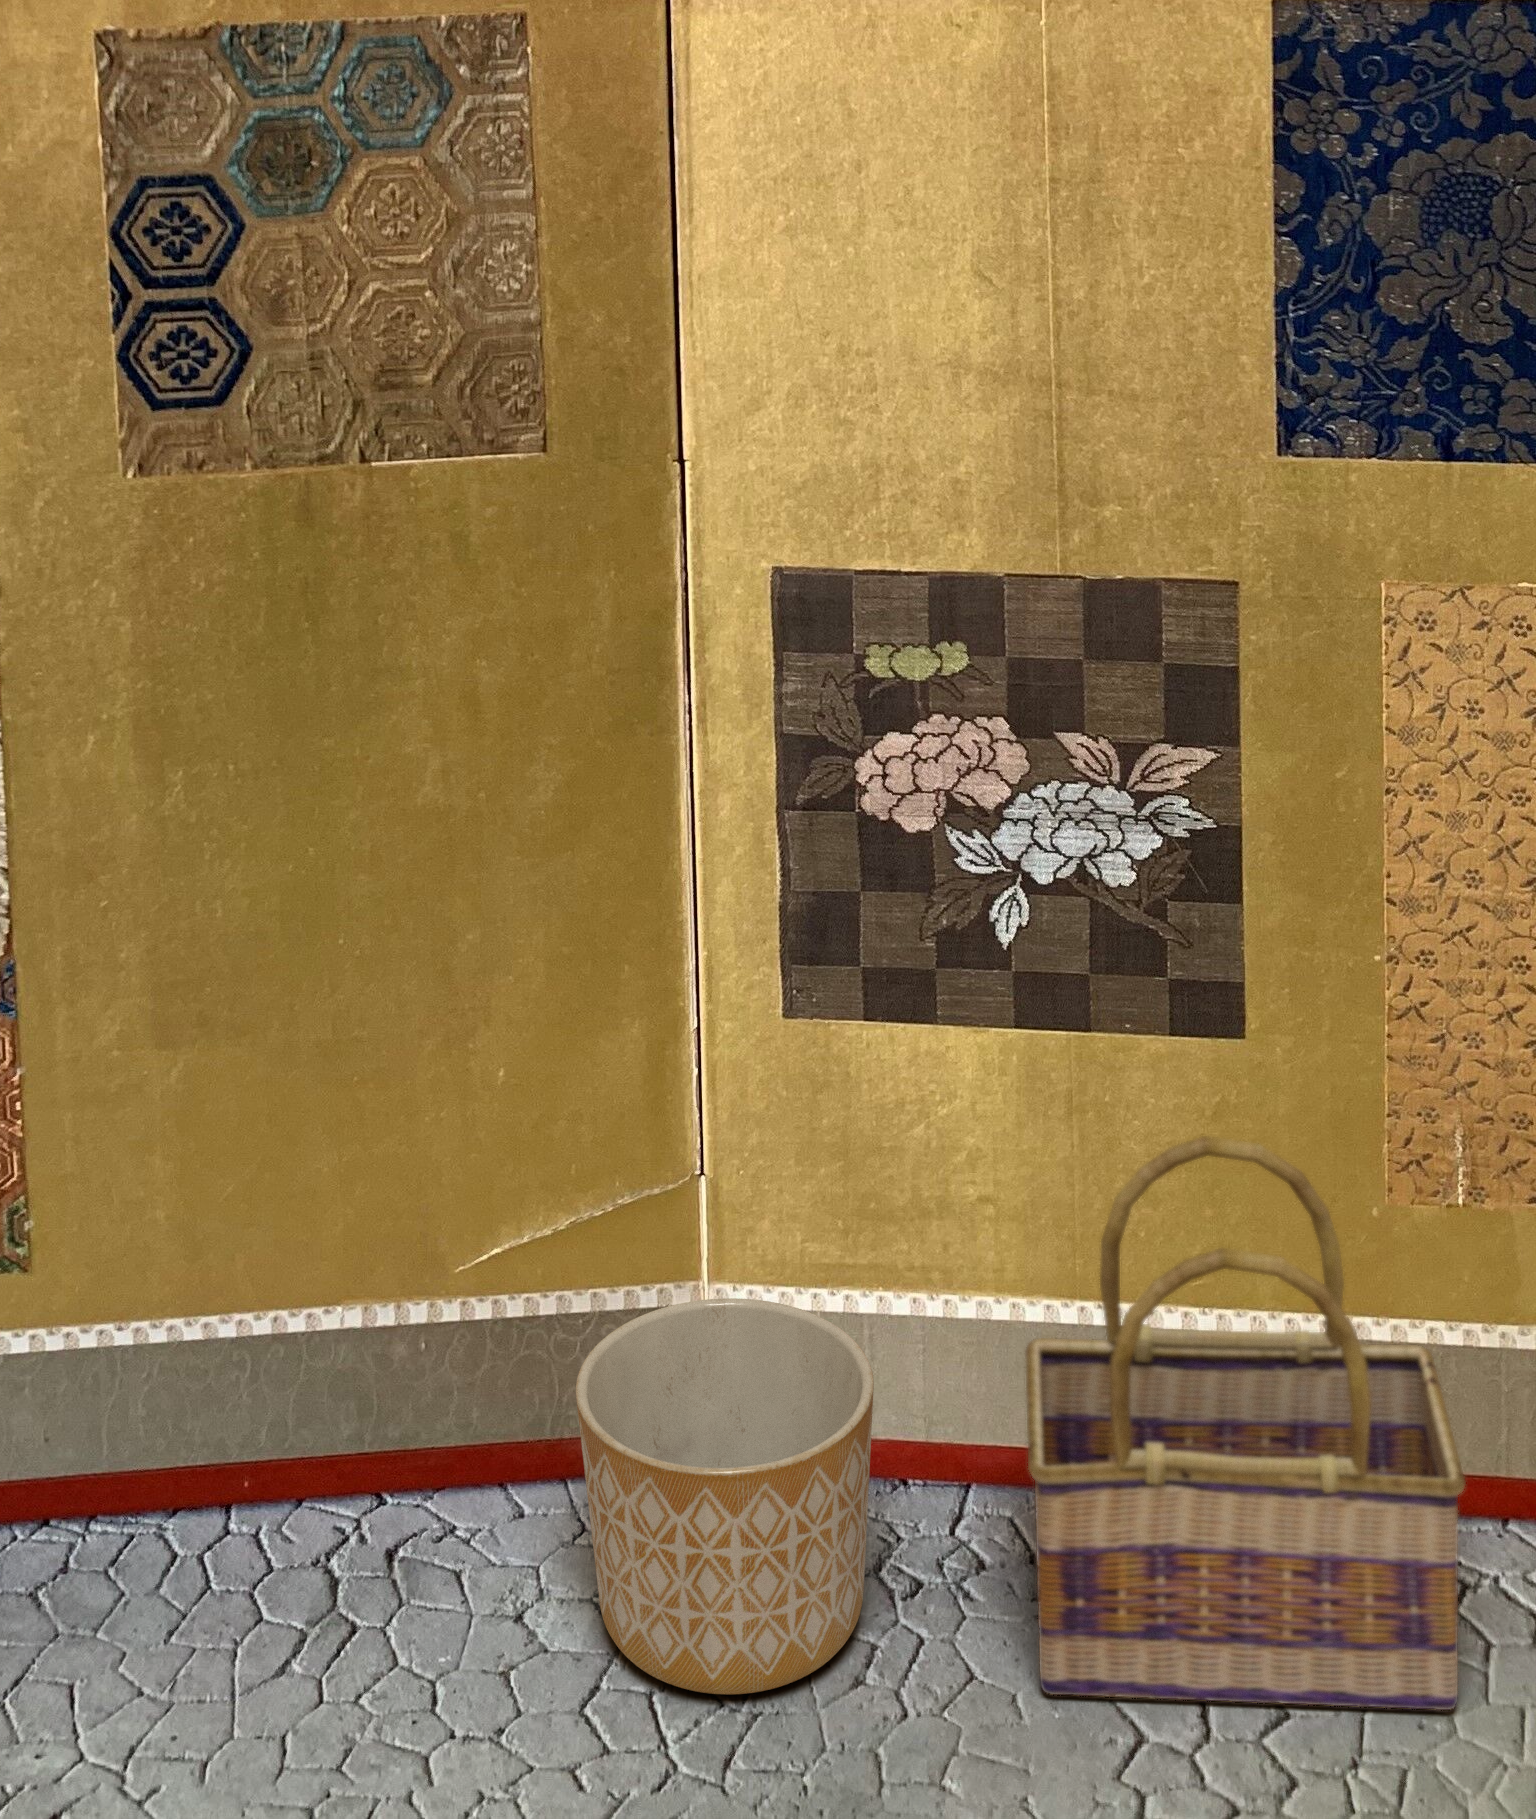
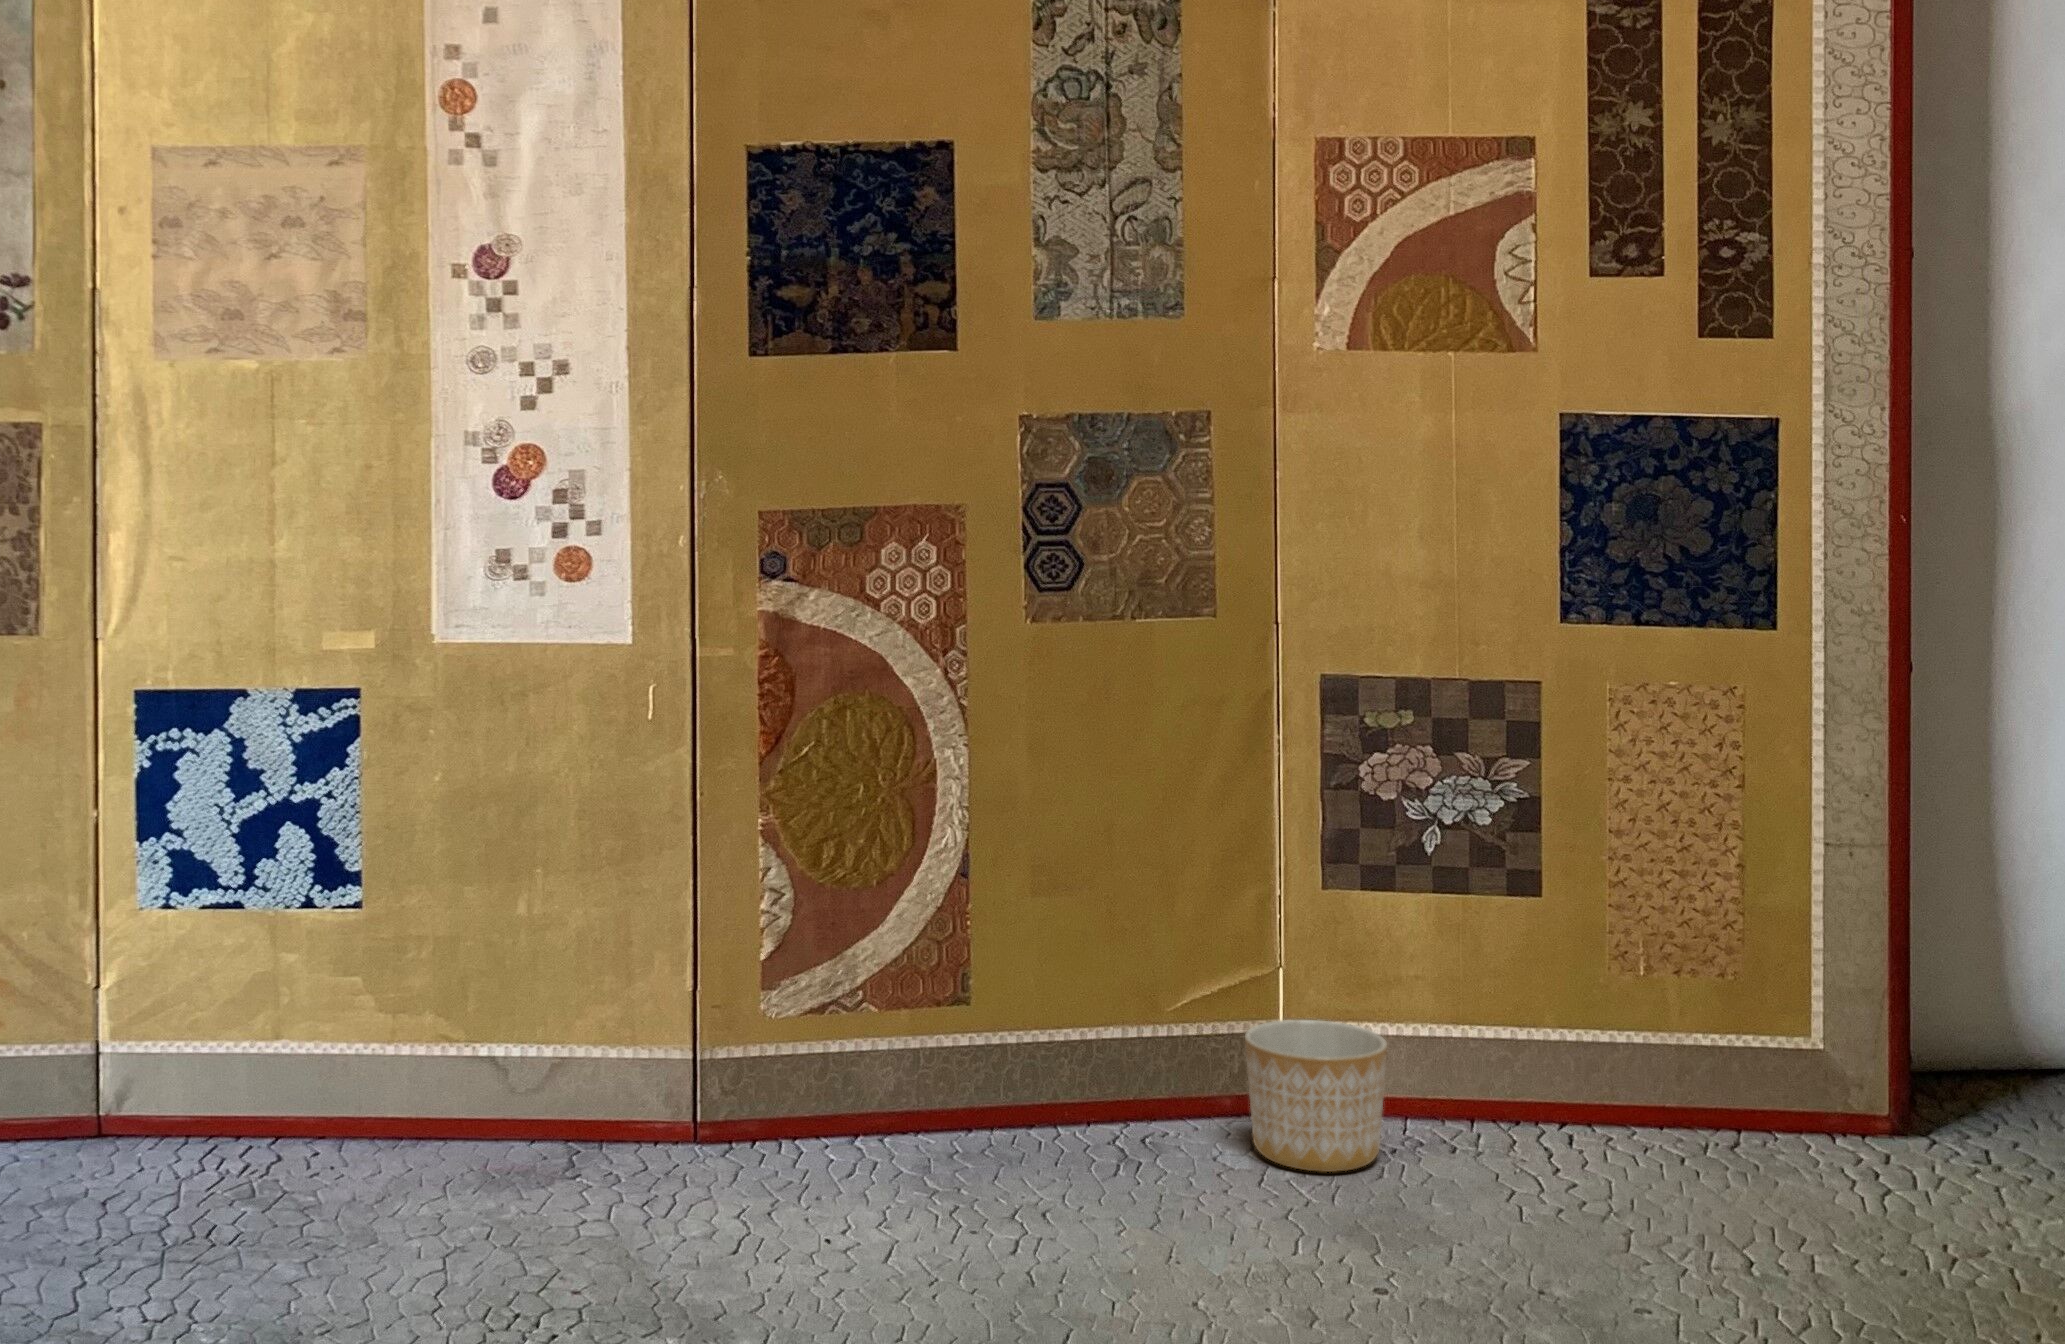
basket: present [1025,1136,1465,1710] -> none [1446,933,1668,1175]

